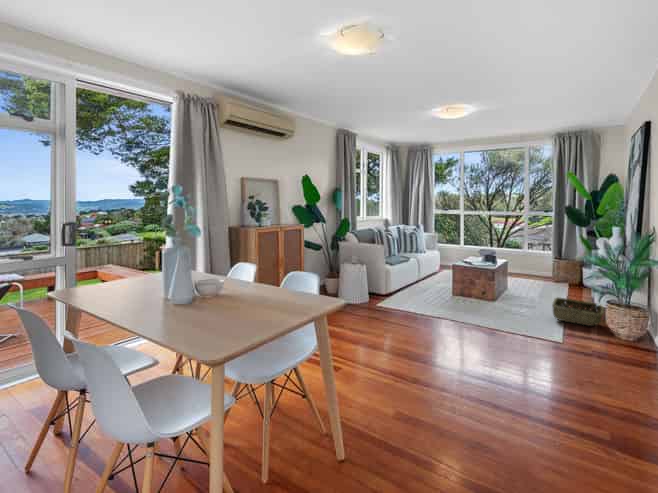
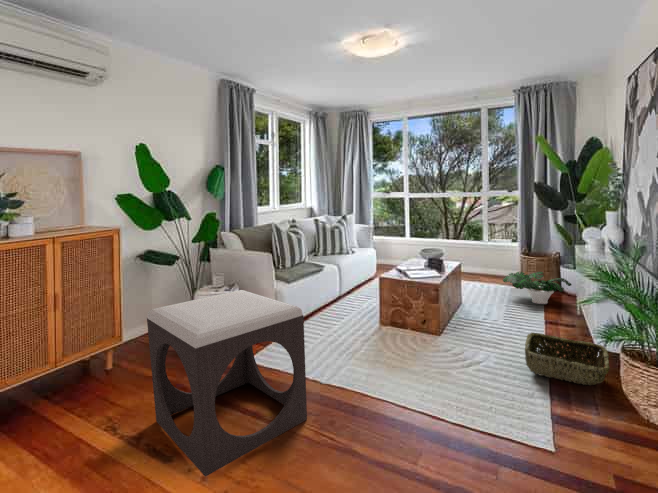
footstool: none [344,260,429,342] -> present [147,290,307,476]
potted plant: none [538,269,590,292] -> present [503,272,572,304]

